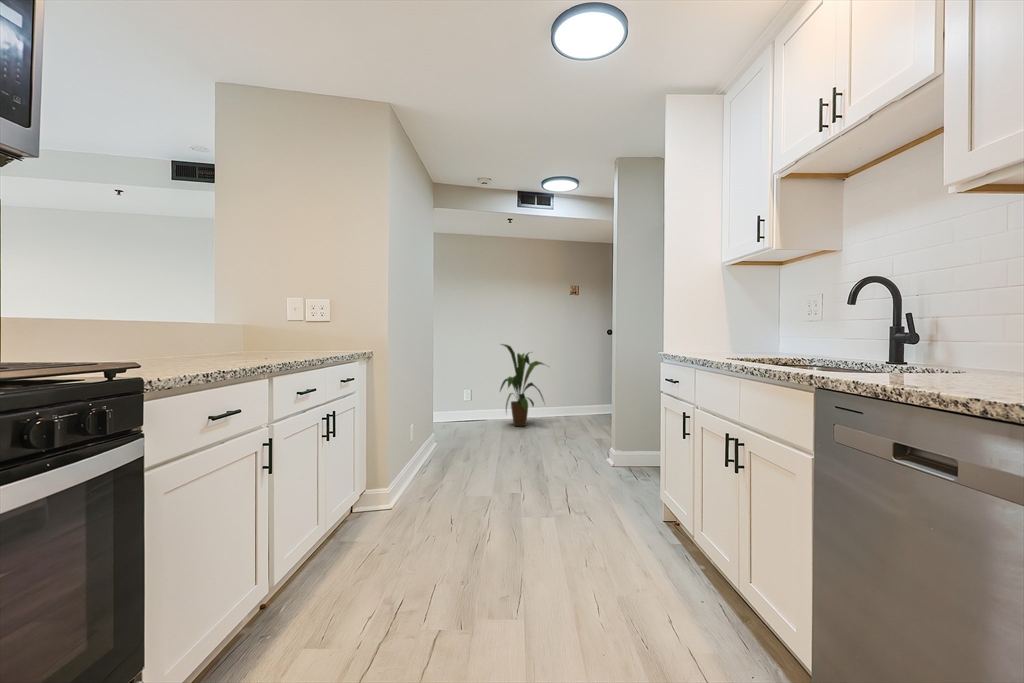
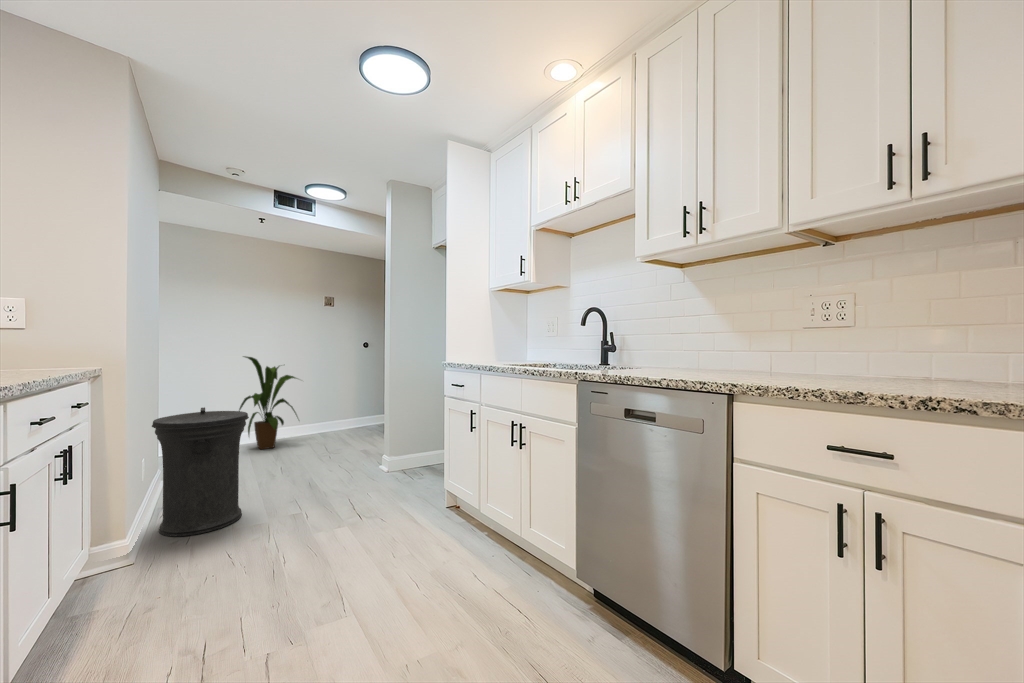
trash can: none [420,388,486,492] -> present [152,407,249,537]

